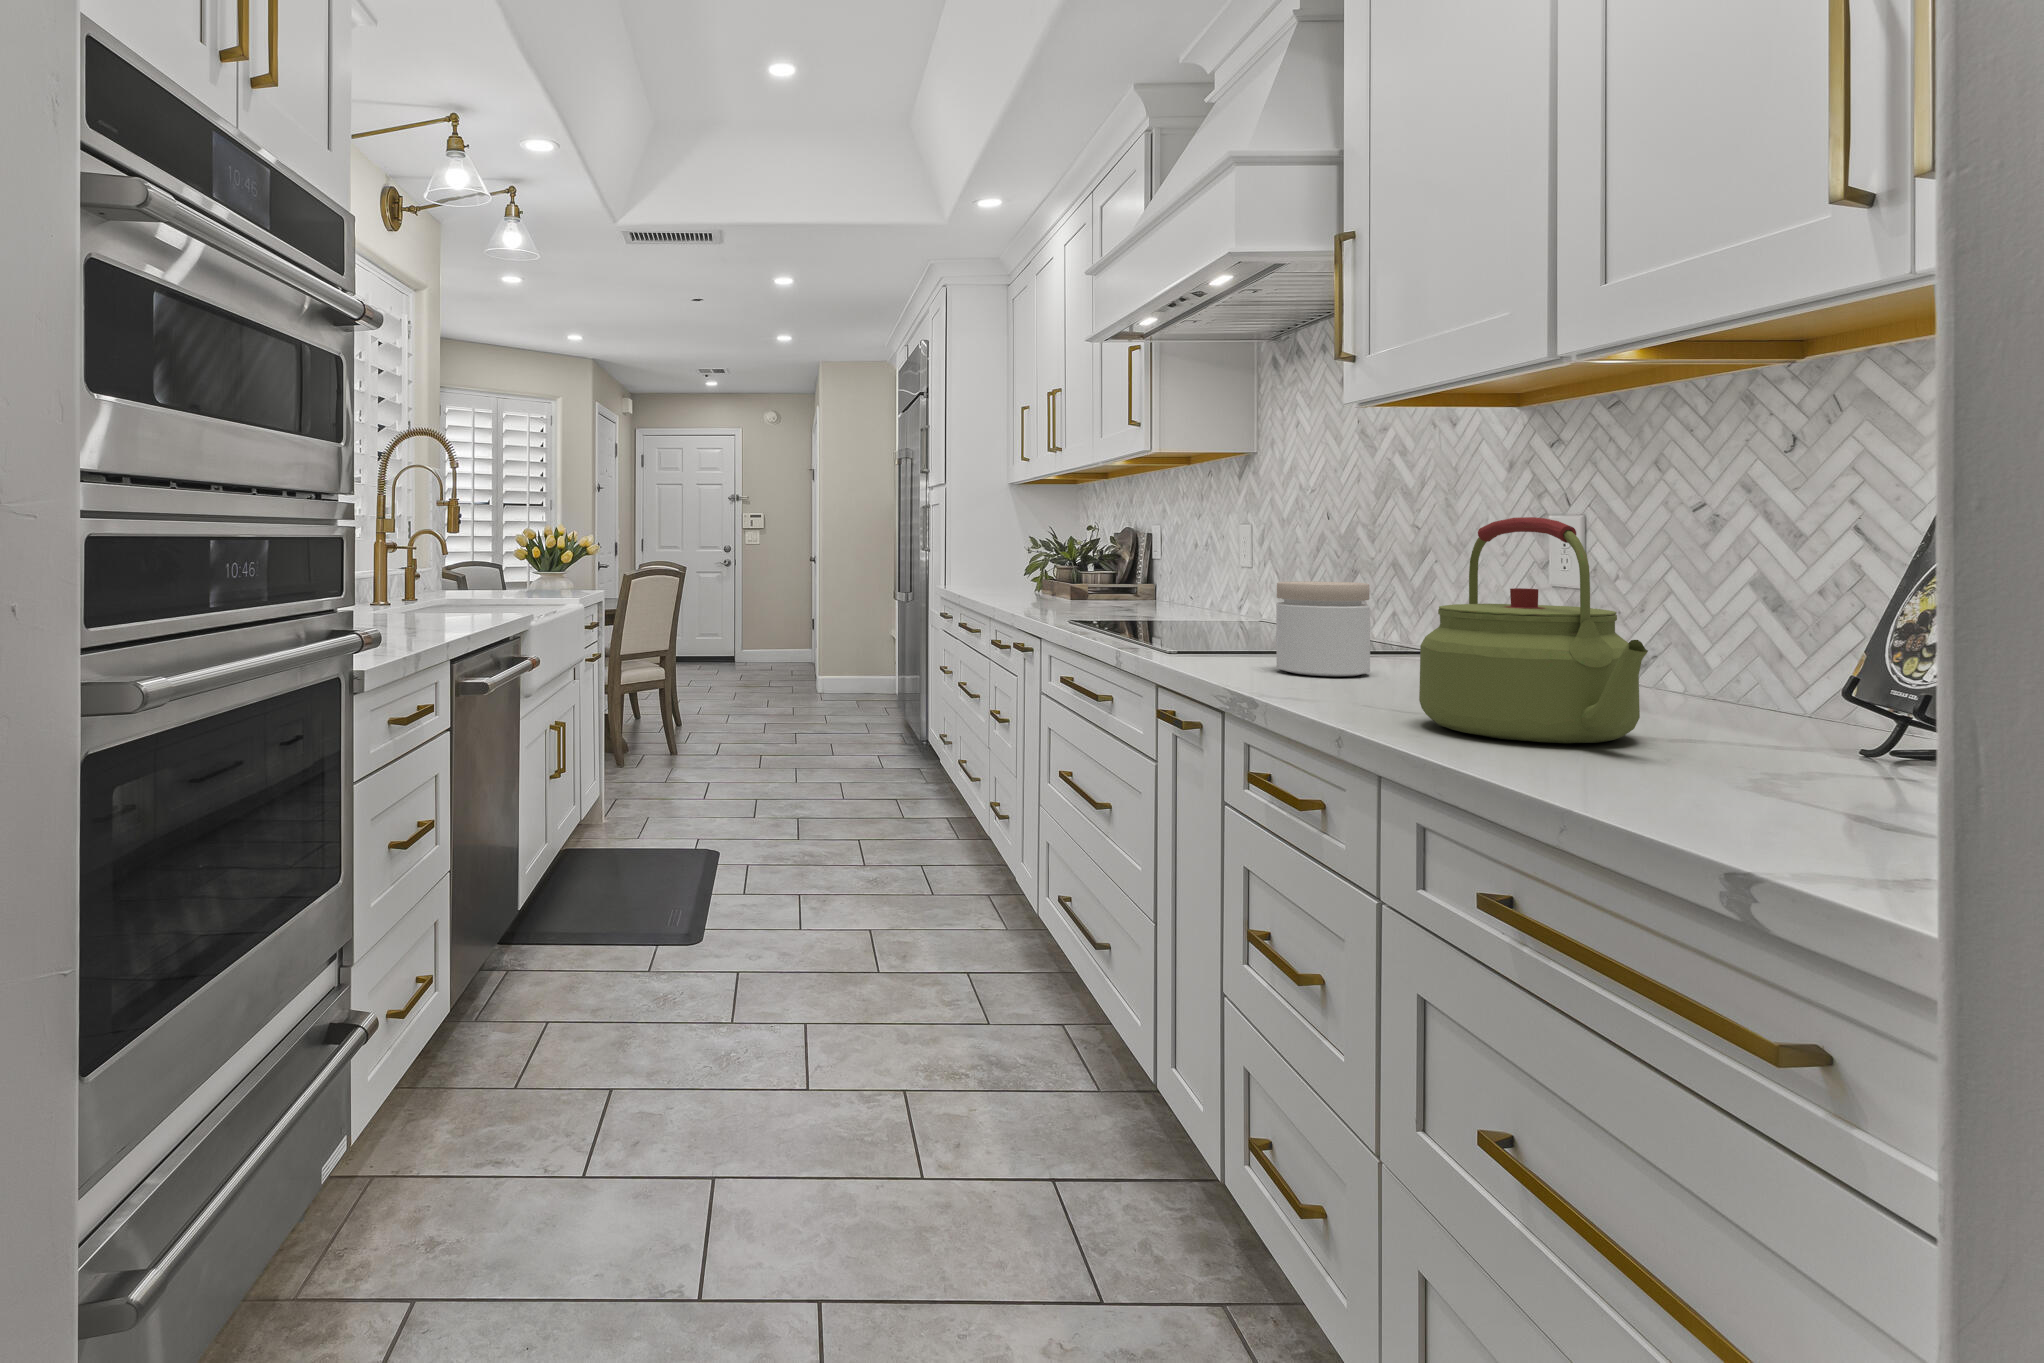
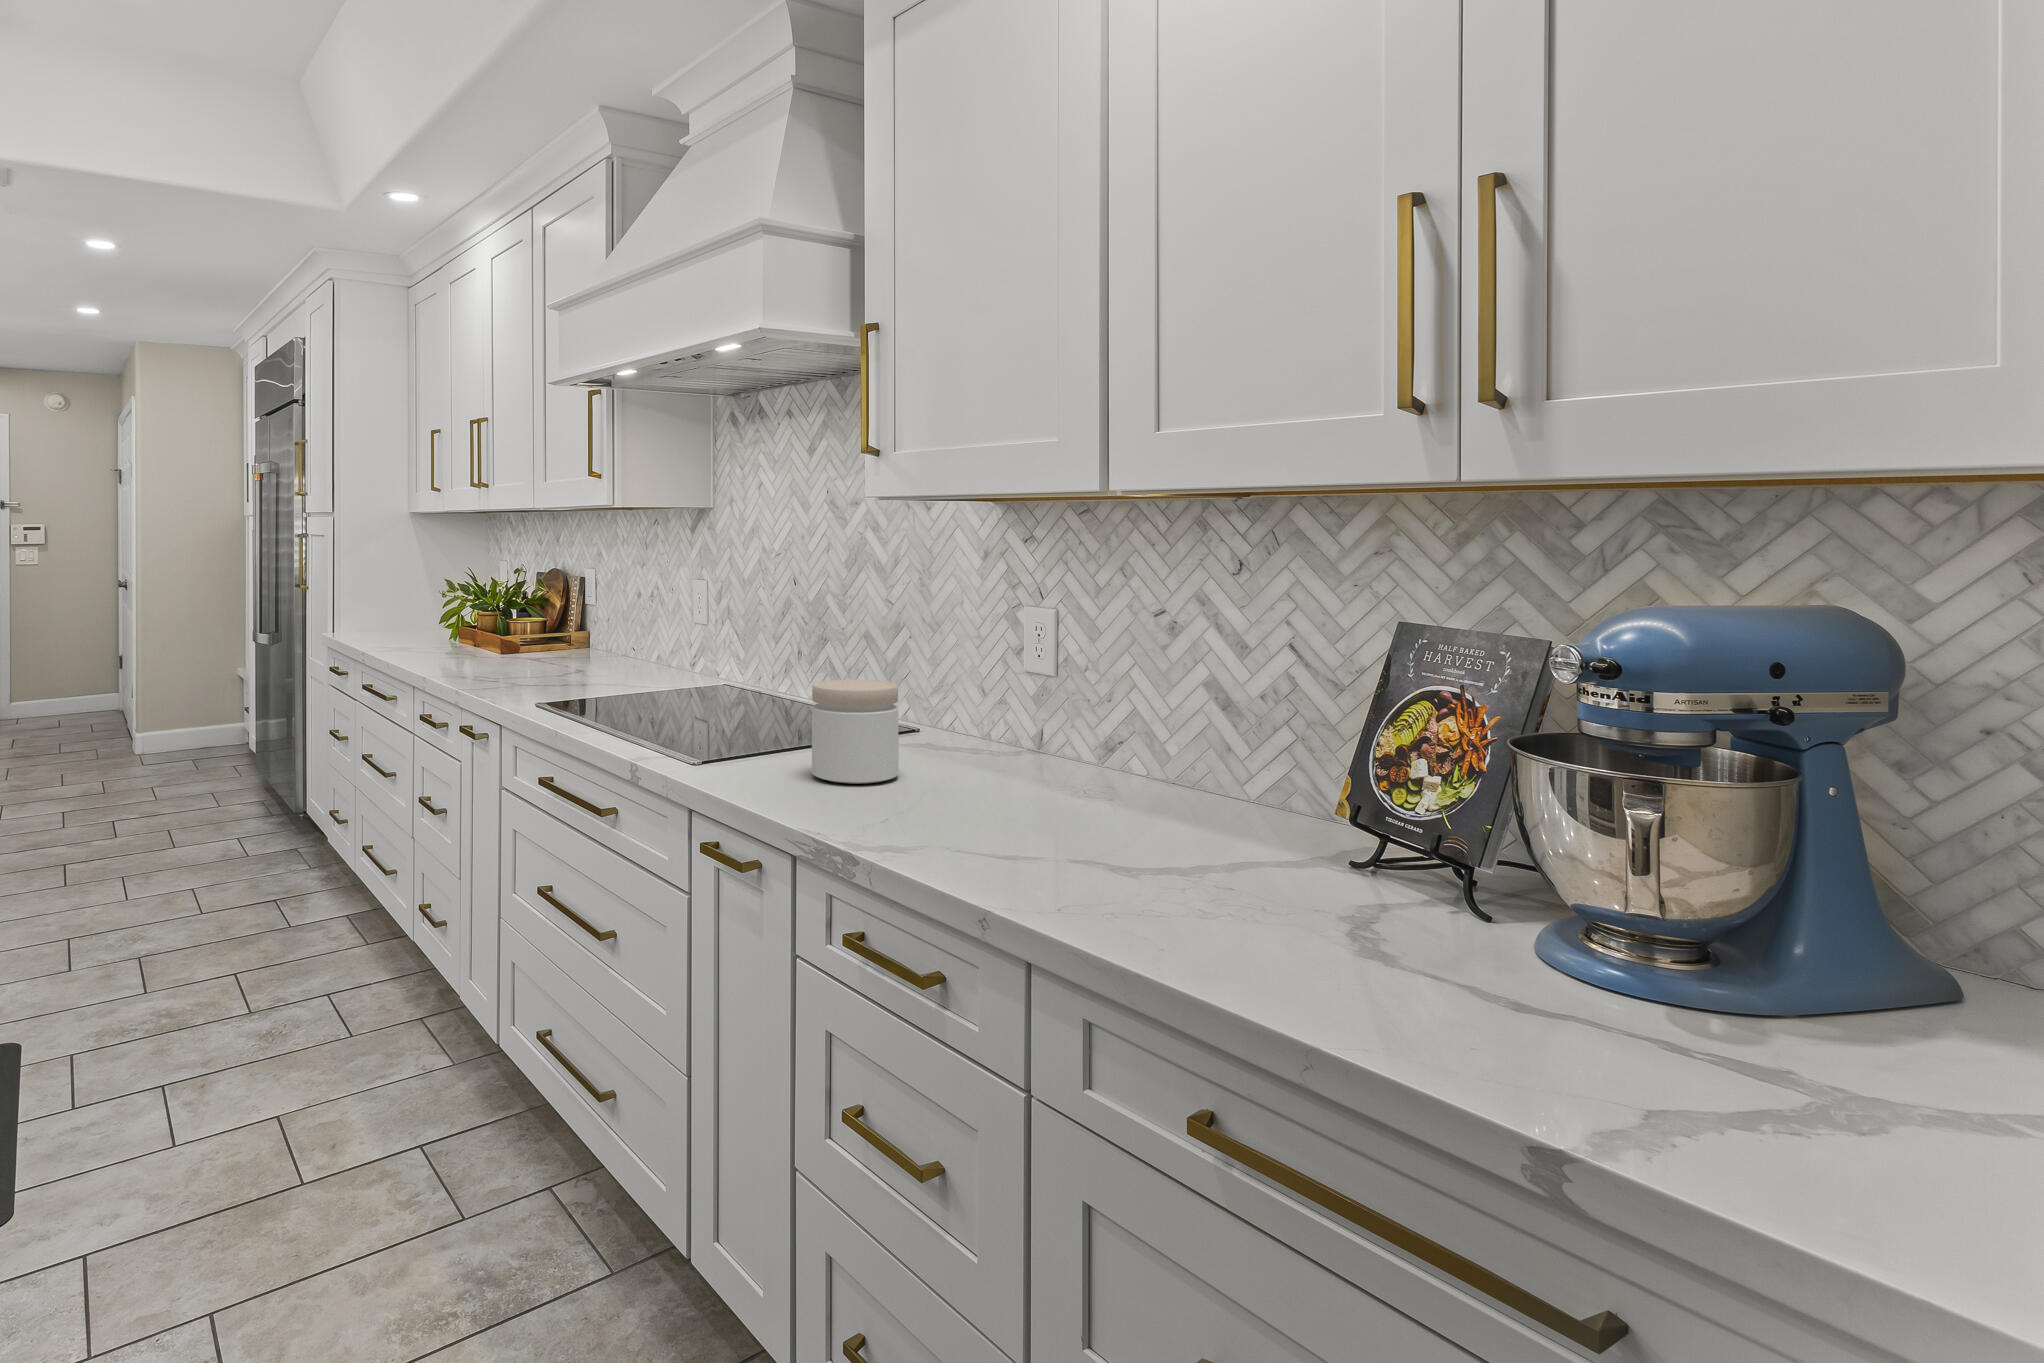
kettle: present [1419,517,1648,743] -> none [1011,654,1224,879]

